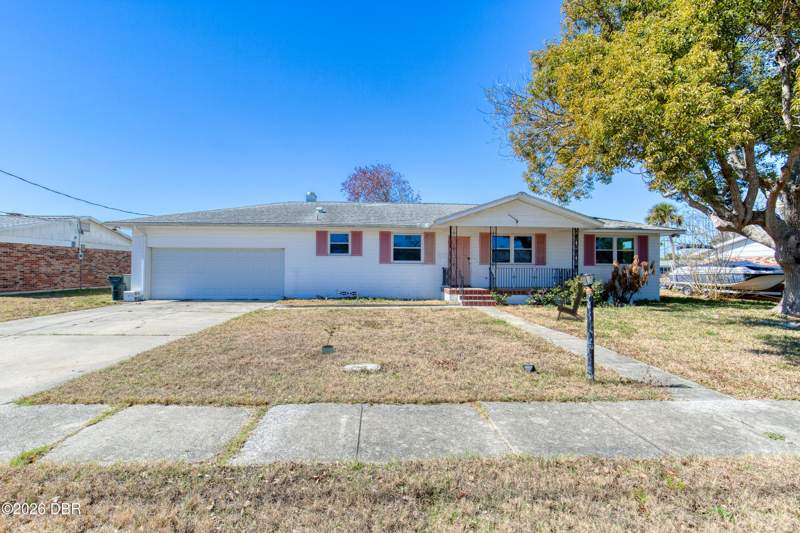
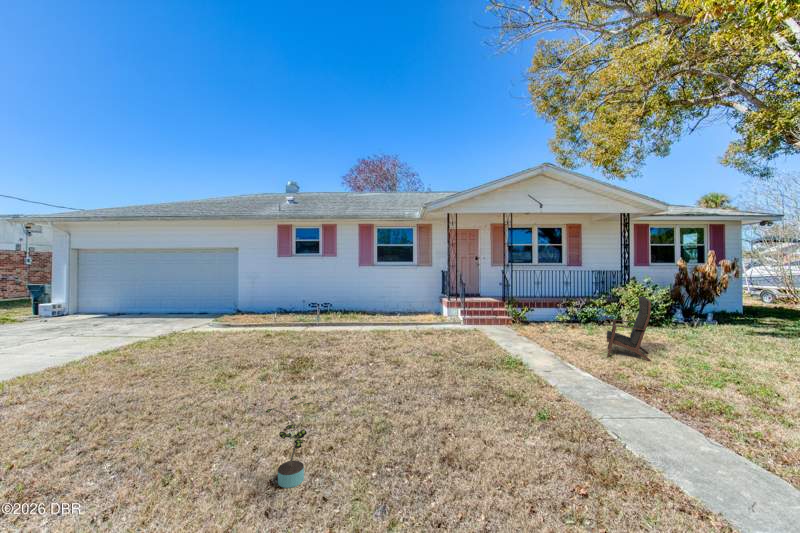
potted plant: present [322,326,336,354] -> present [266,395,312,488]

